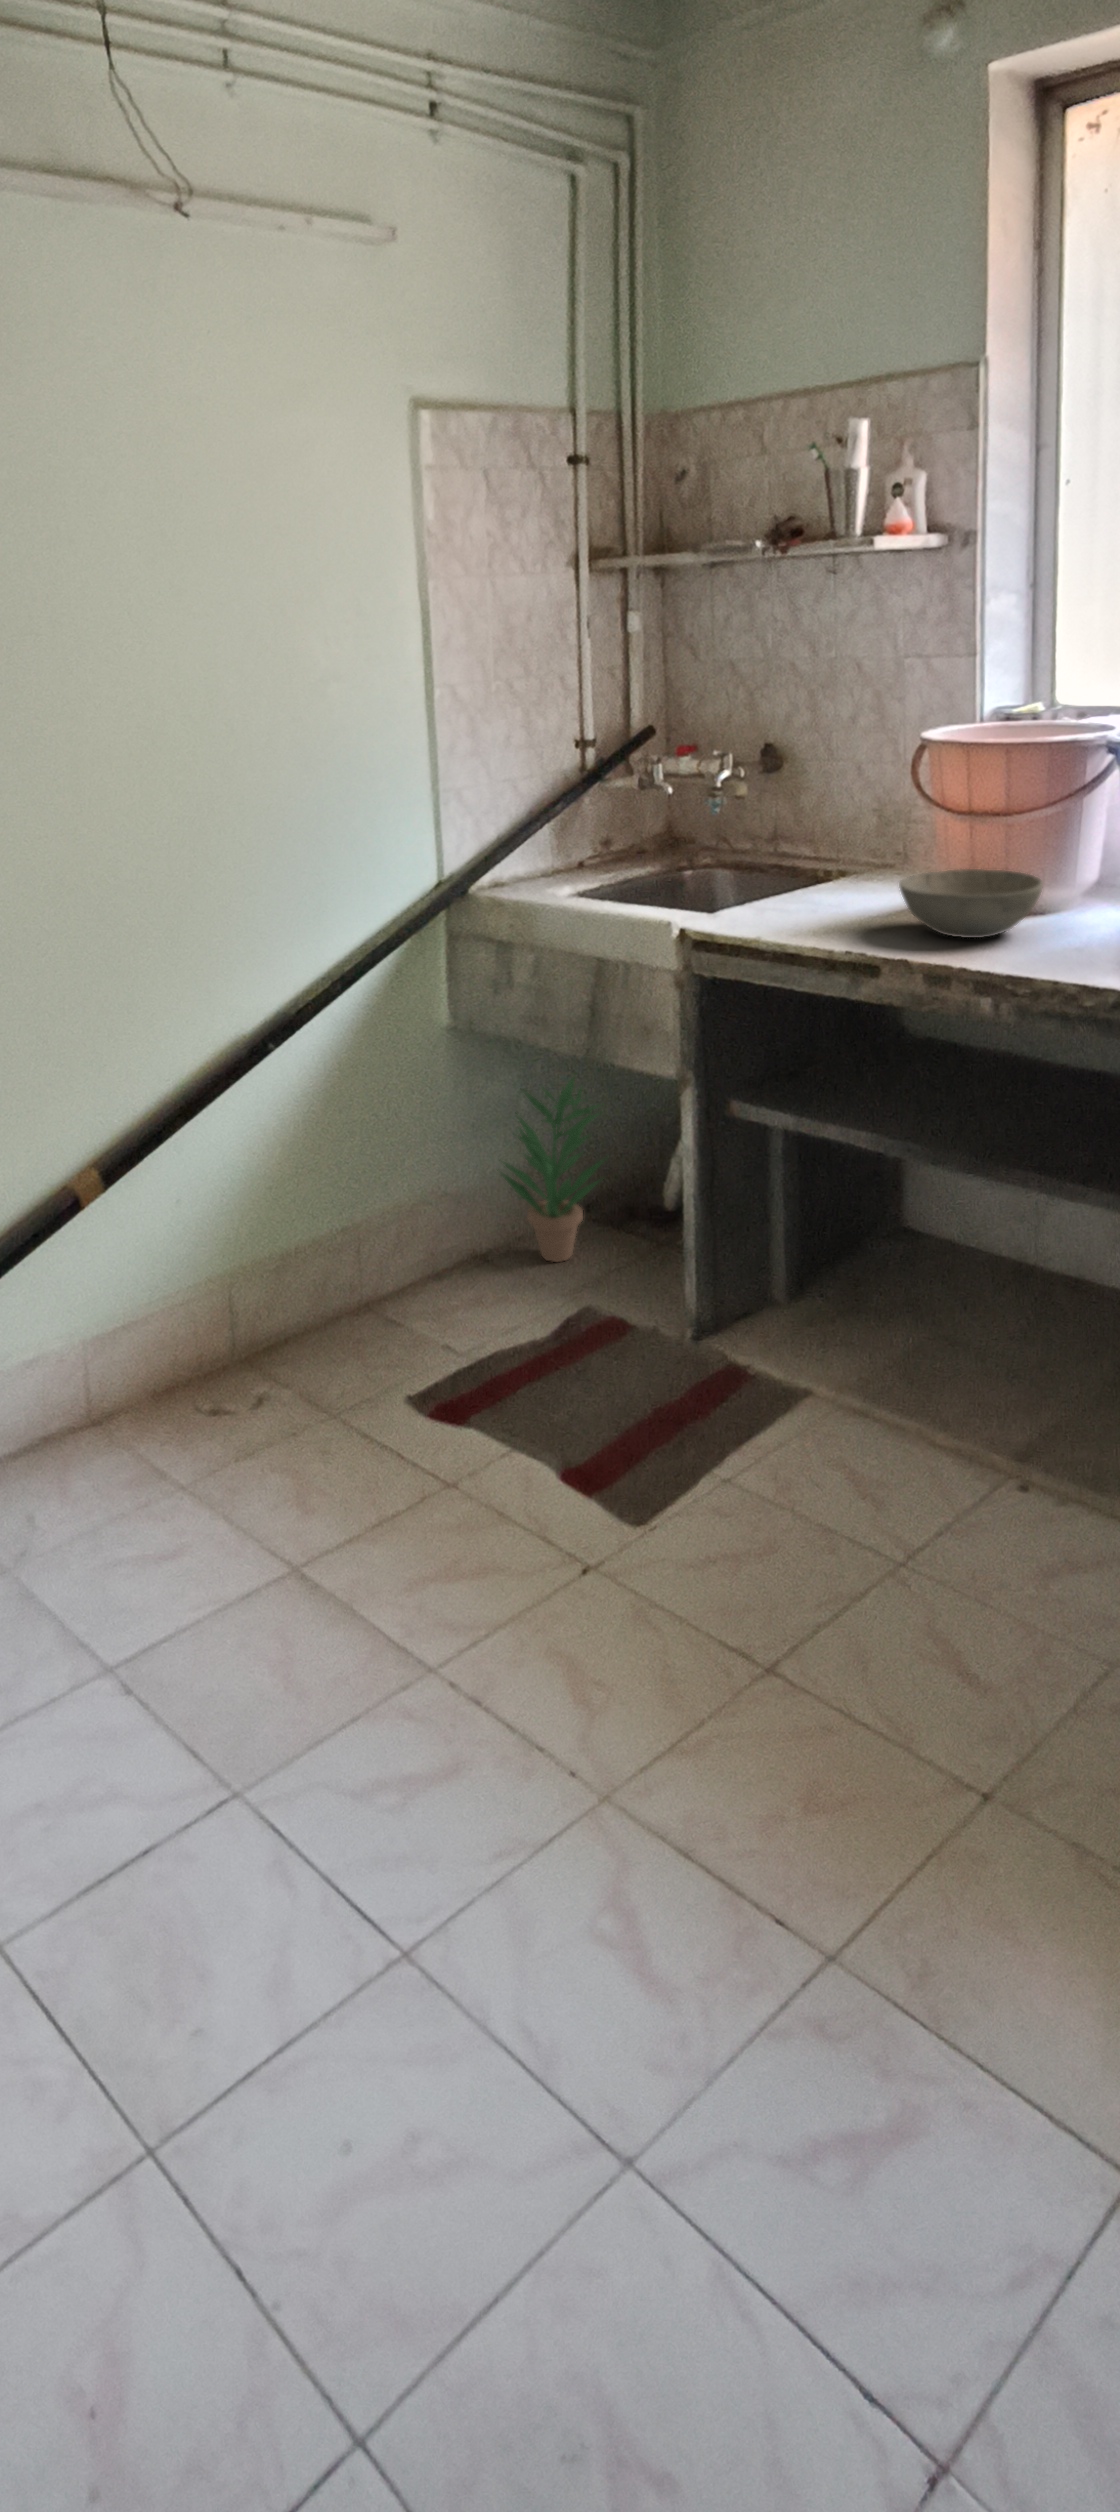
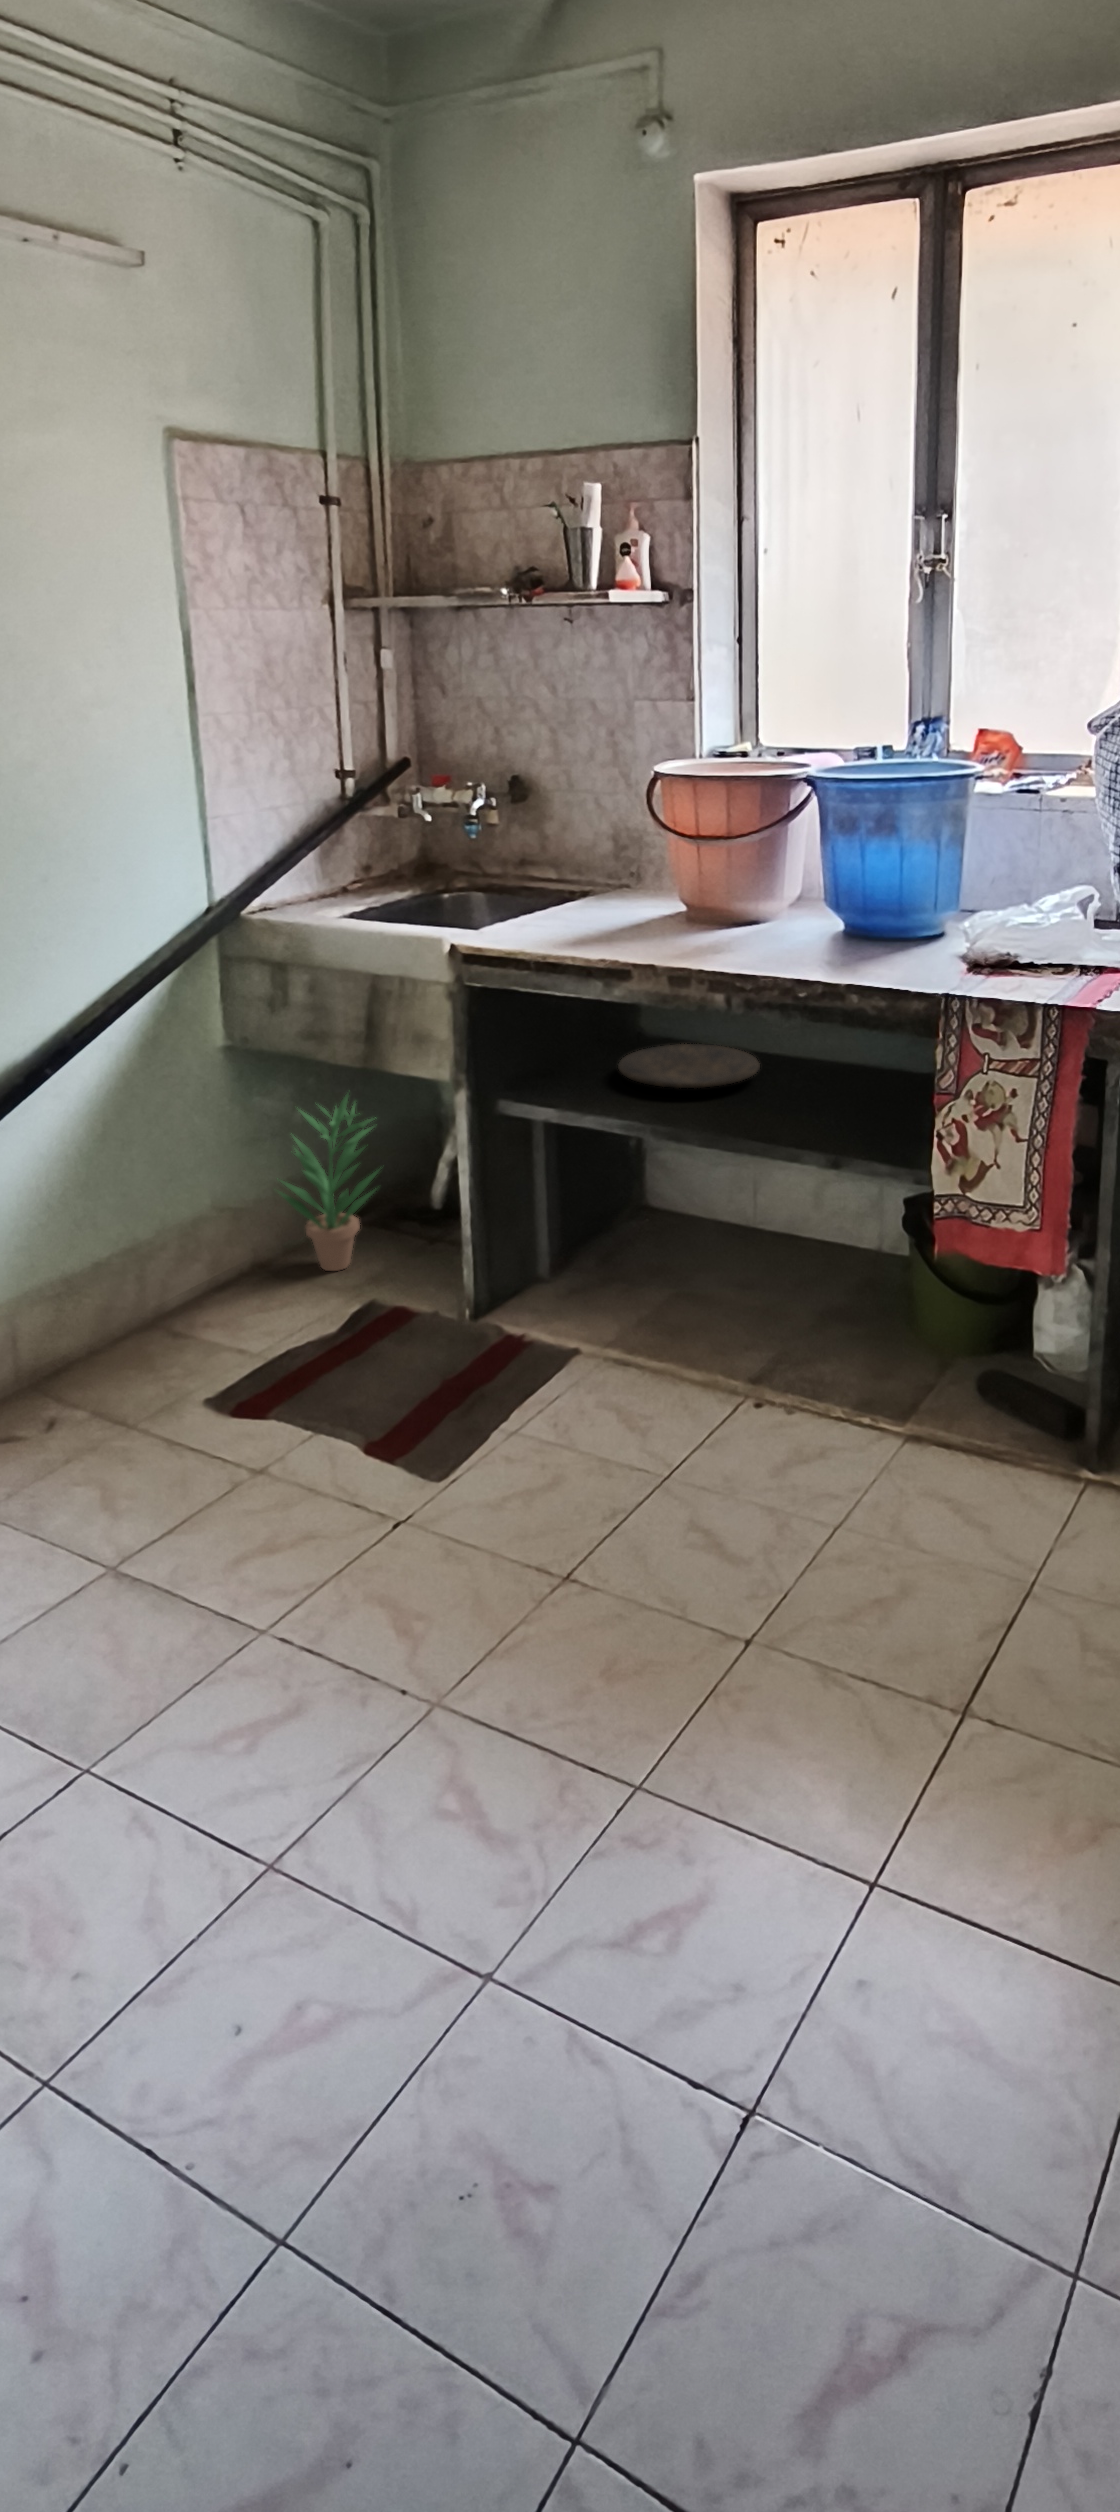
bowl: present [899,869,1043,938] -> none [642,885,757,943]
plate: none [870,1047,1045,1103] -> present [618,1044,760,1088]

